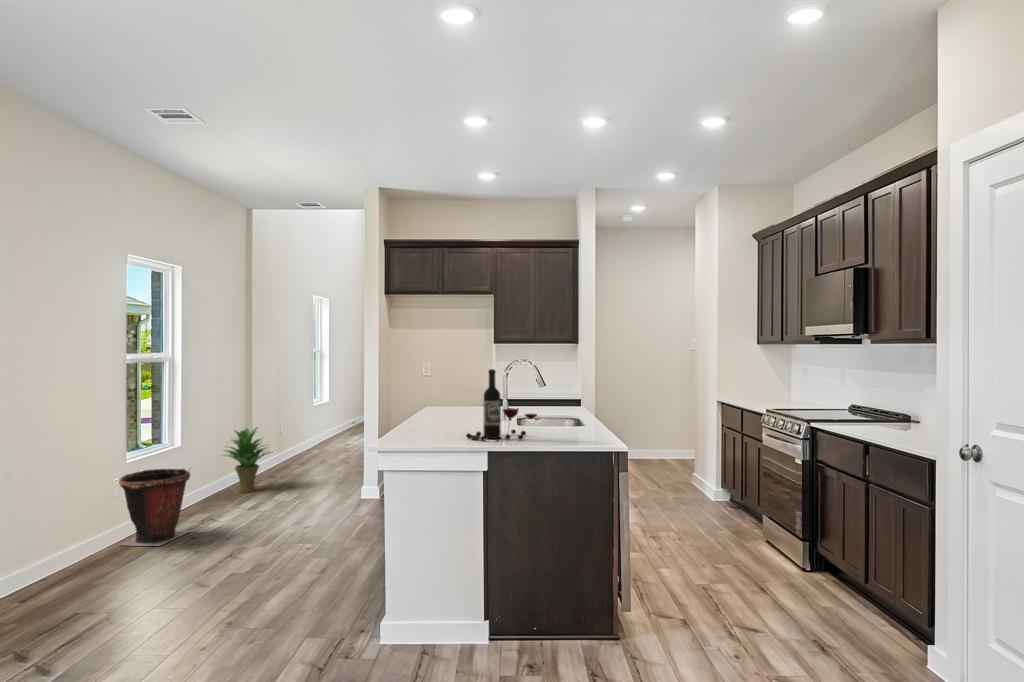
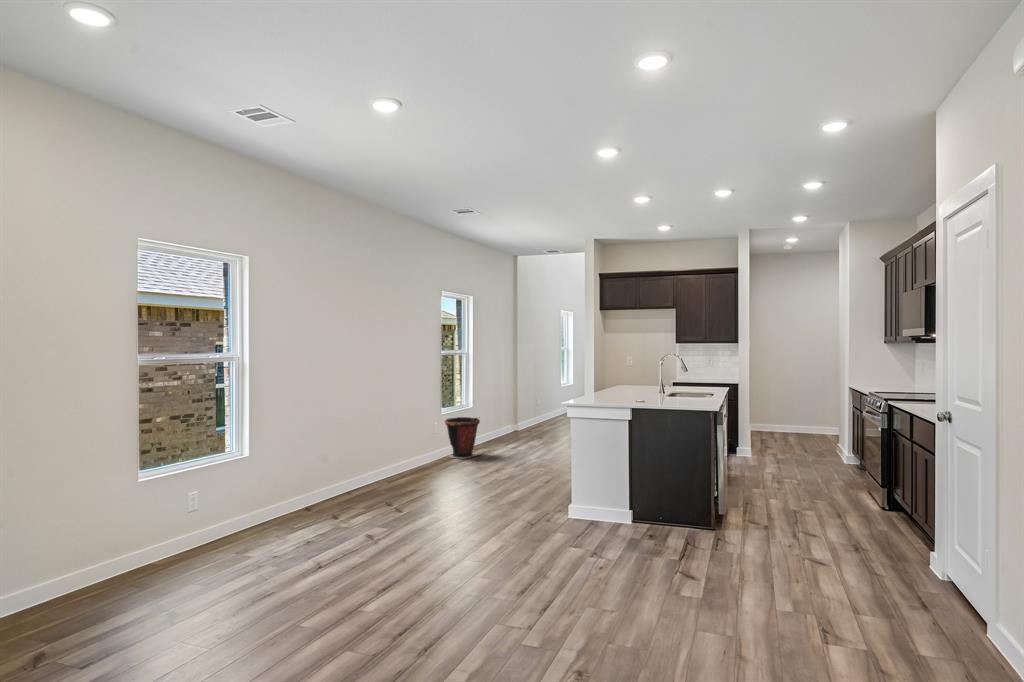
wine bottle: present [466,369,537,441] -> none [618,358,661,400]
potted plant: present [224,428,271,493] -> none [499,398,529,440]

